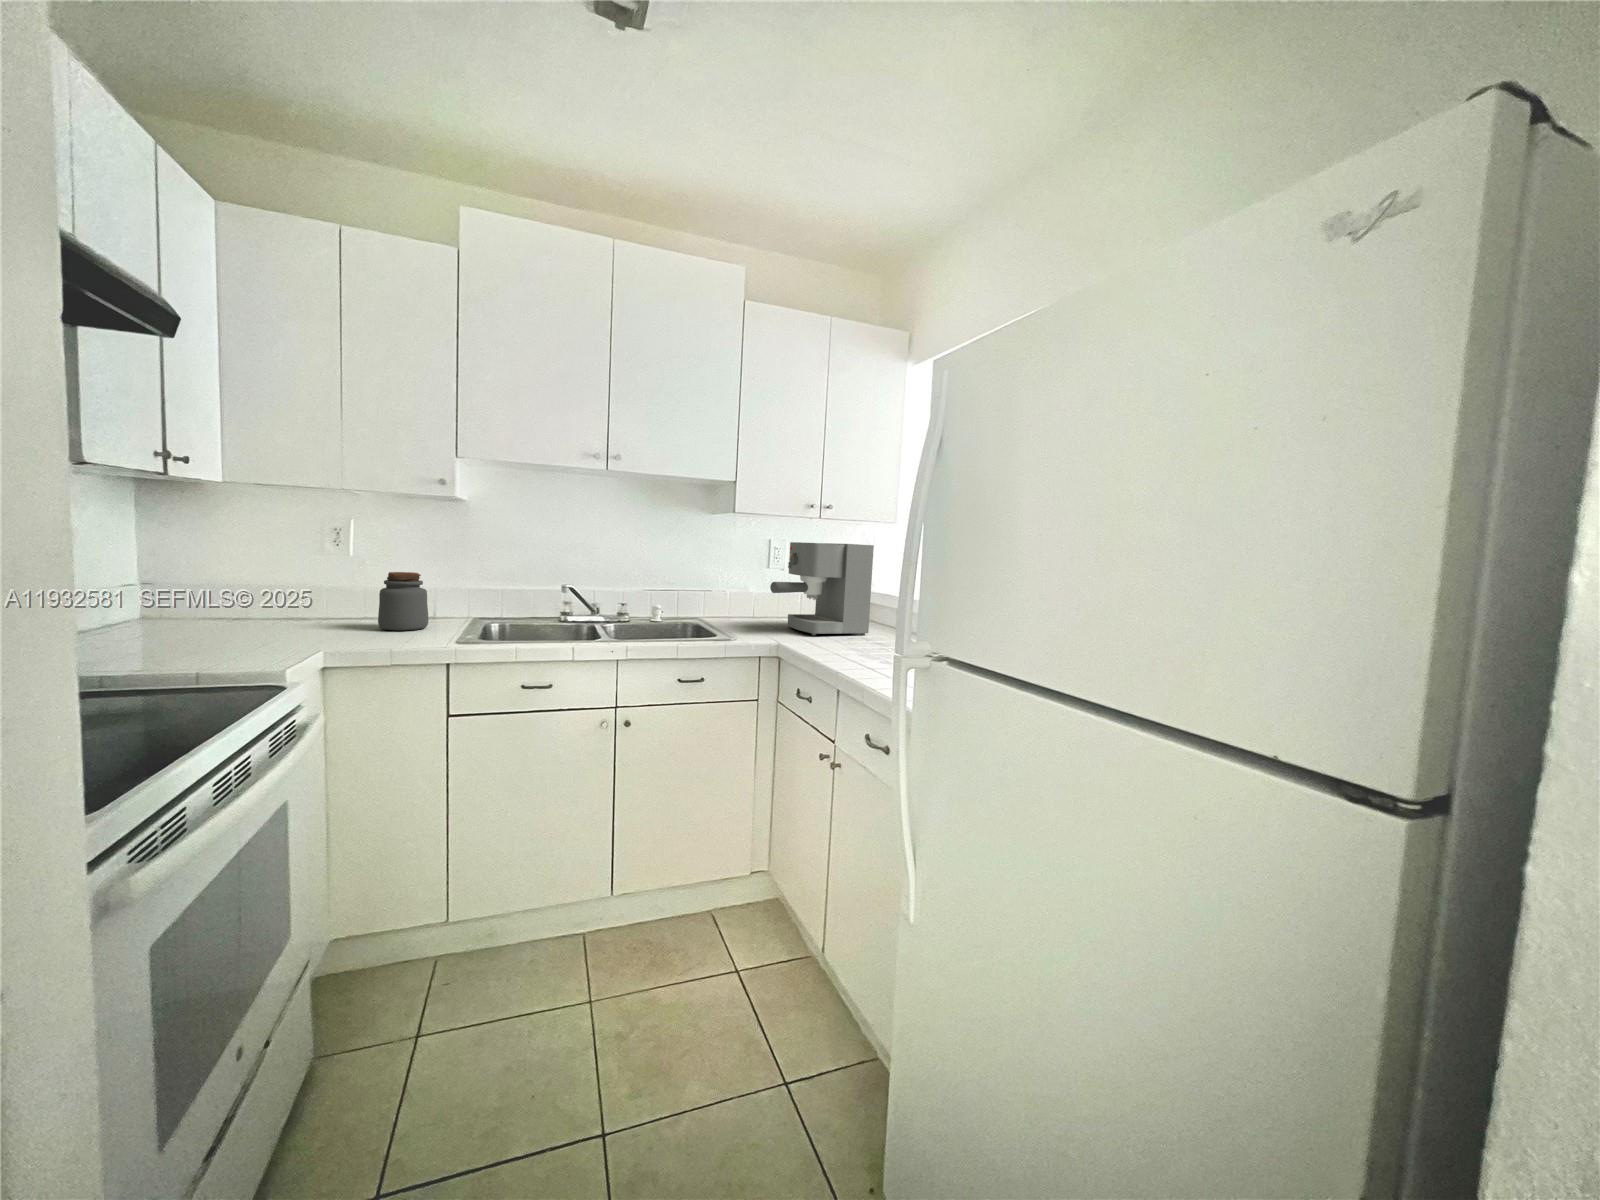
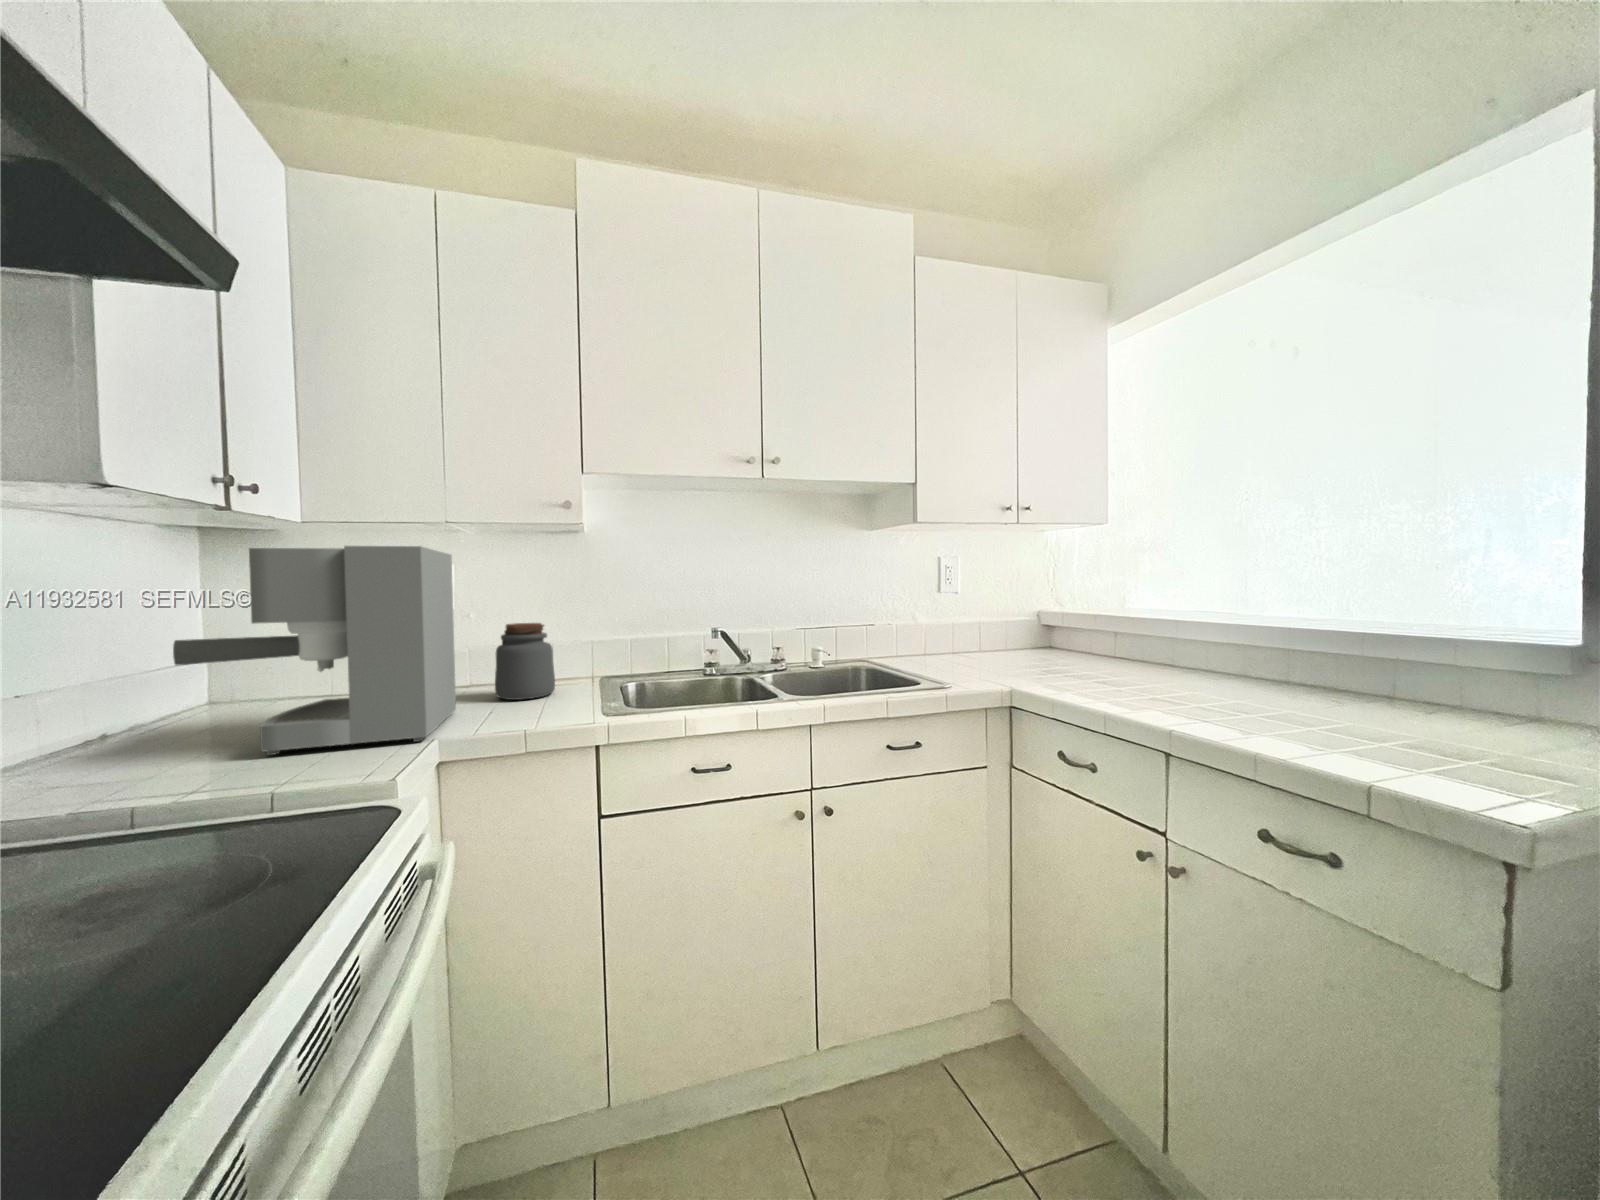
coffee maker: present [770,542,874,636] -> present [173,546,456,755]

